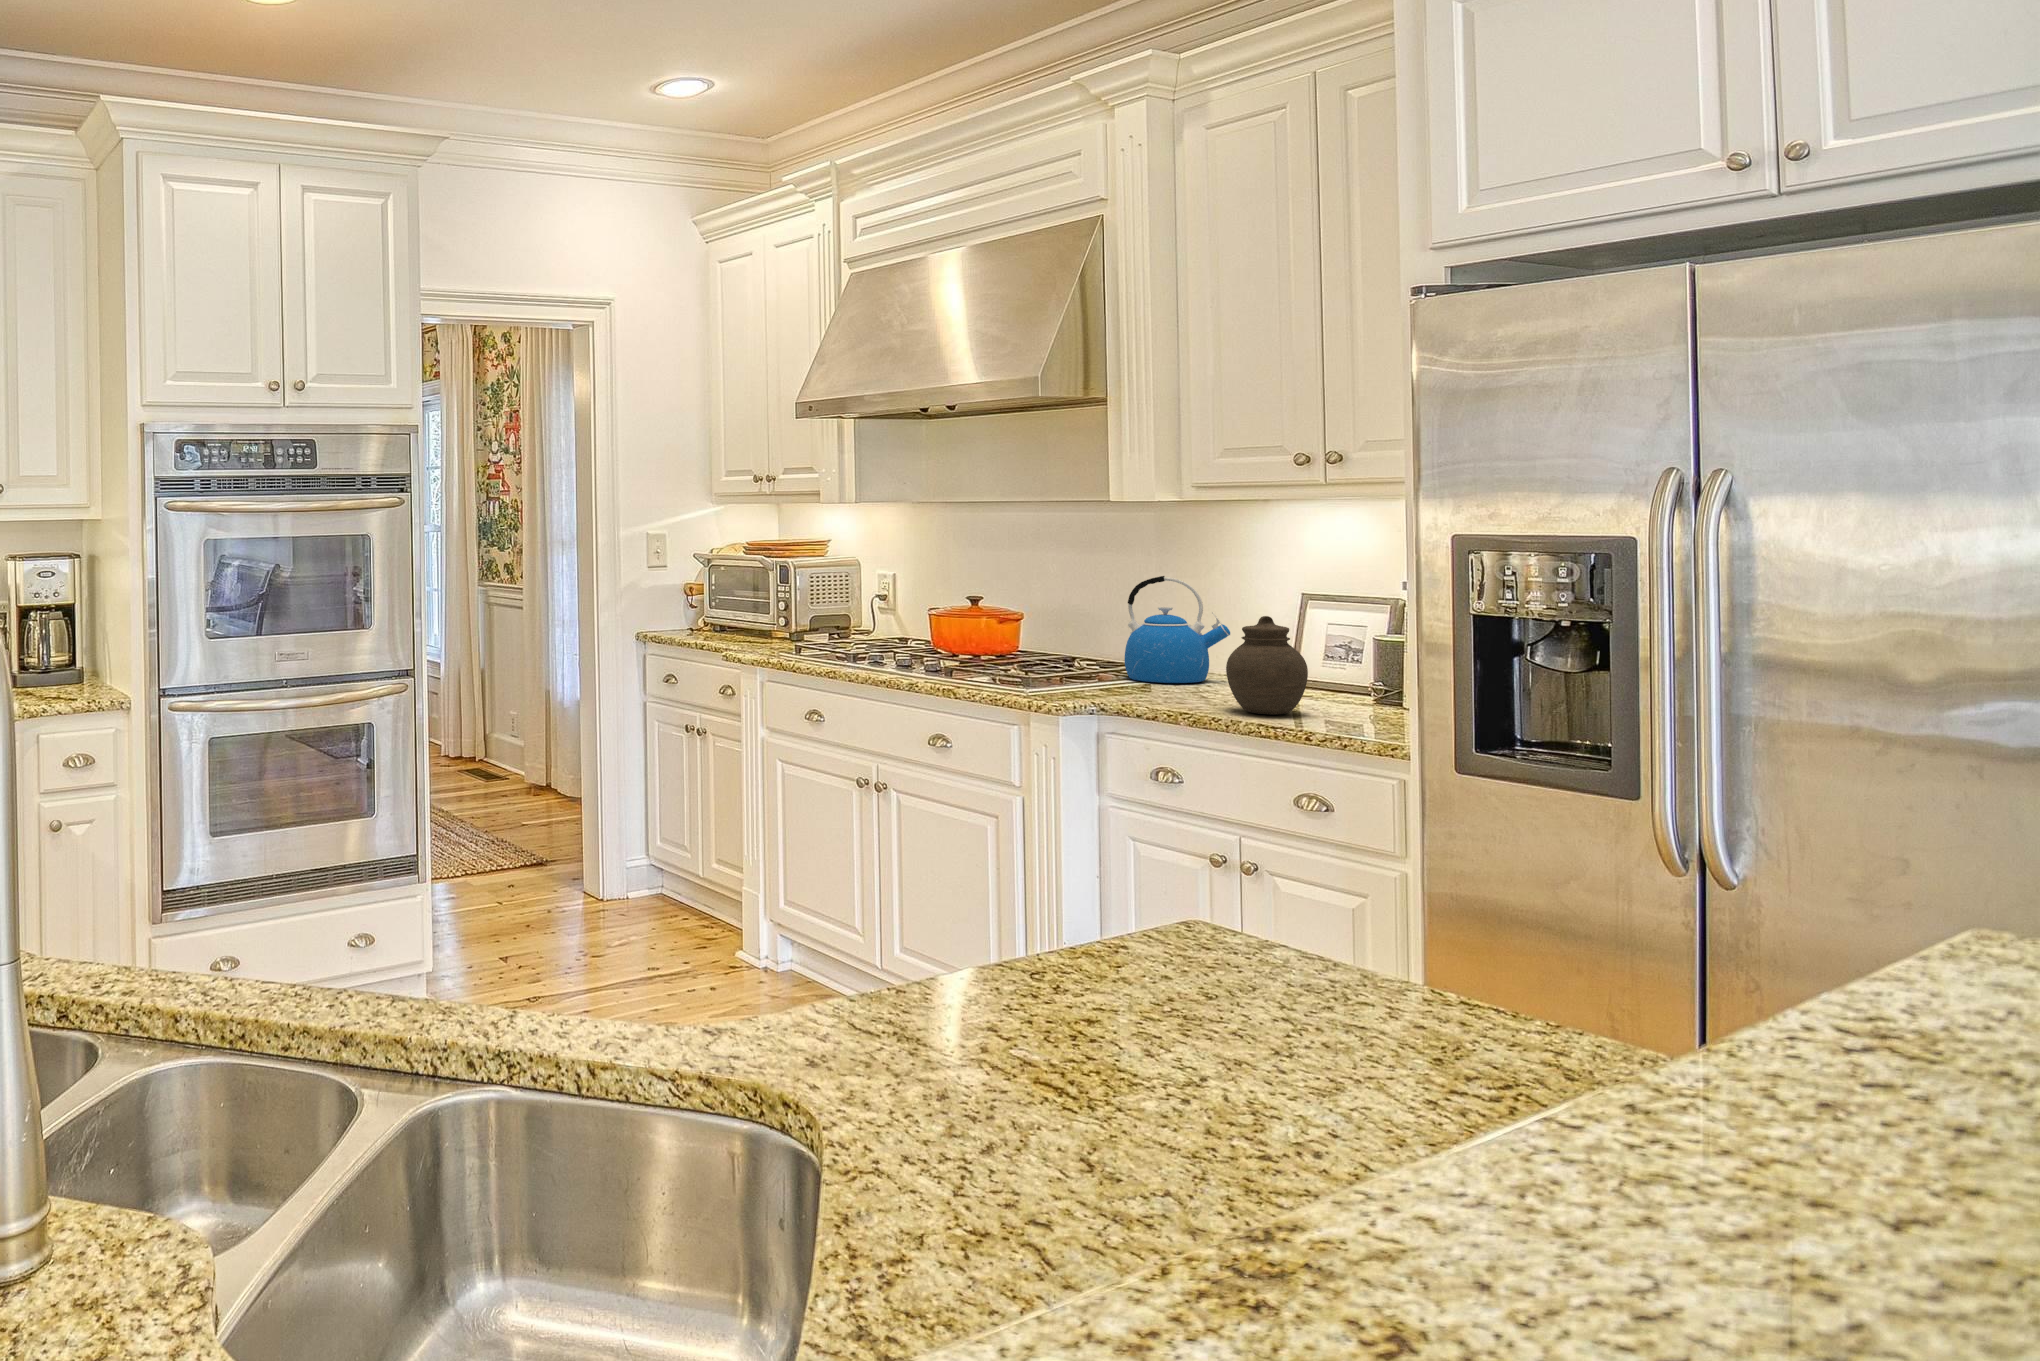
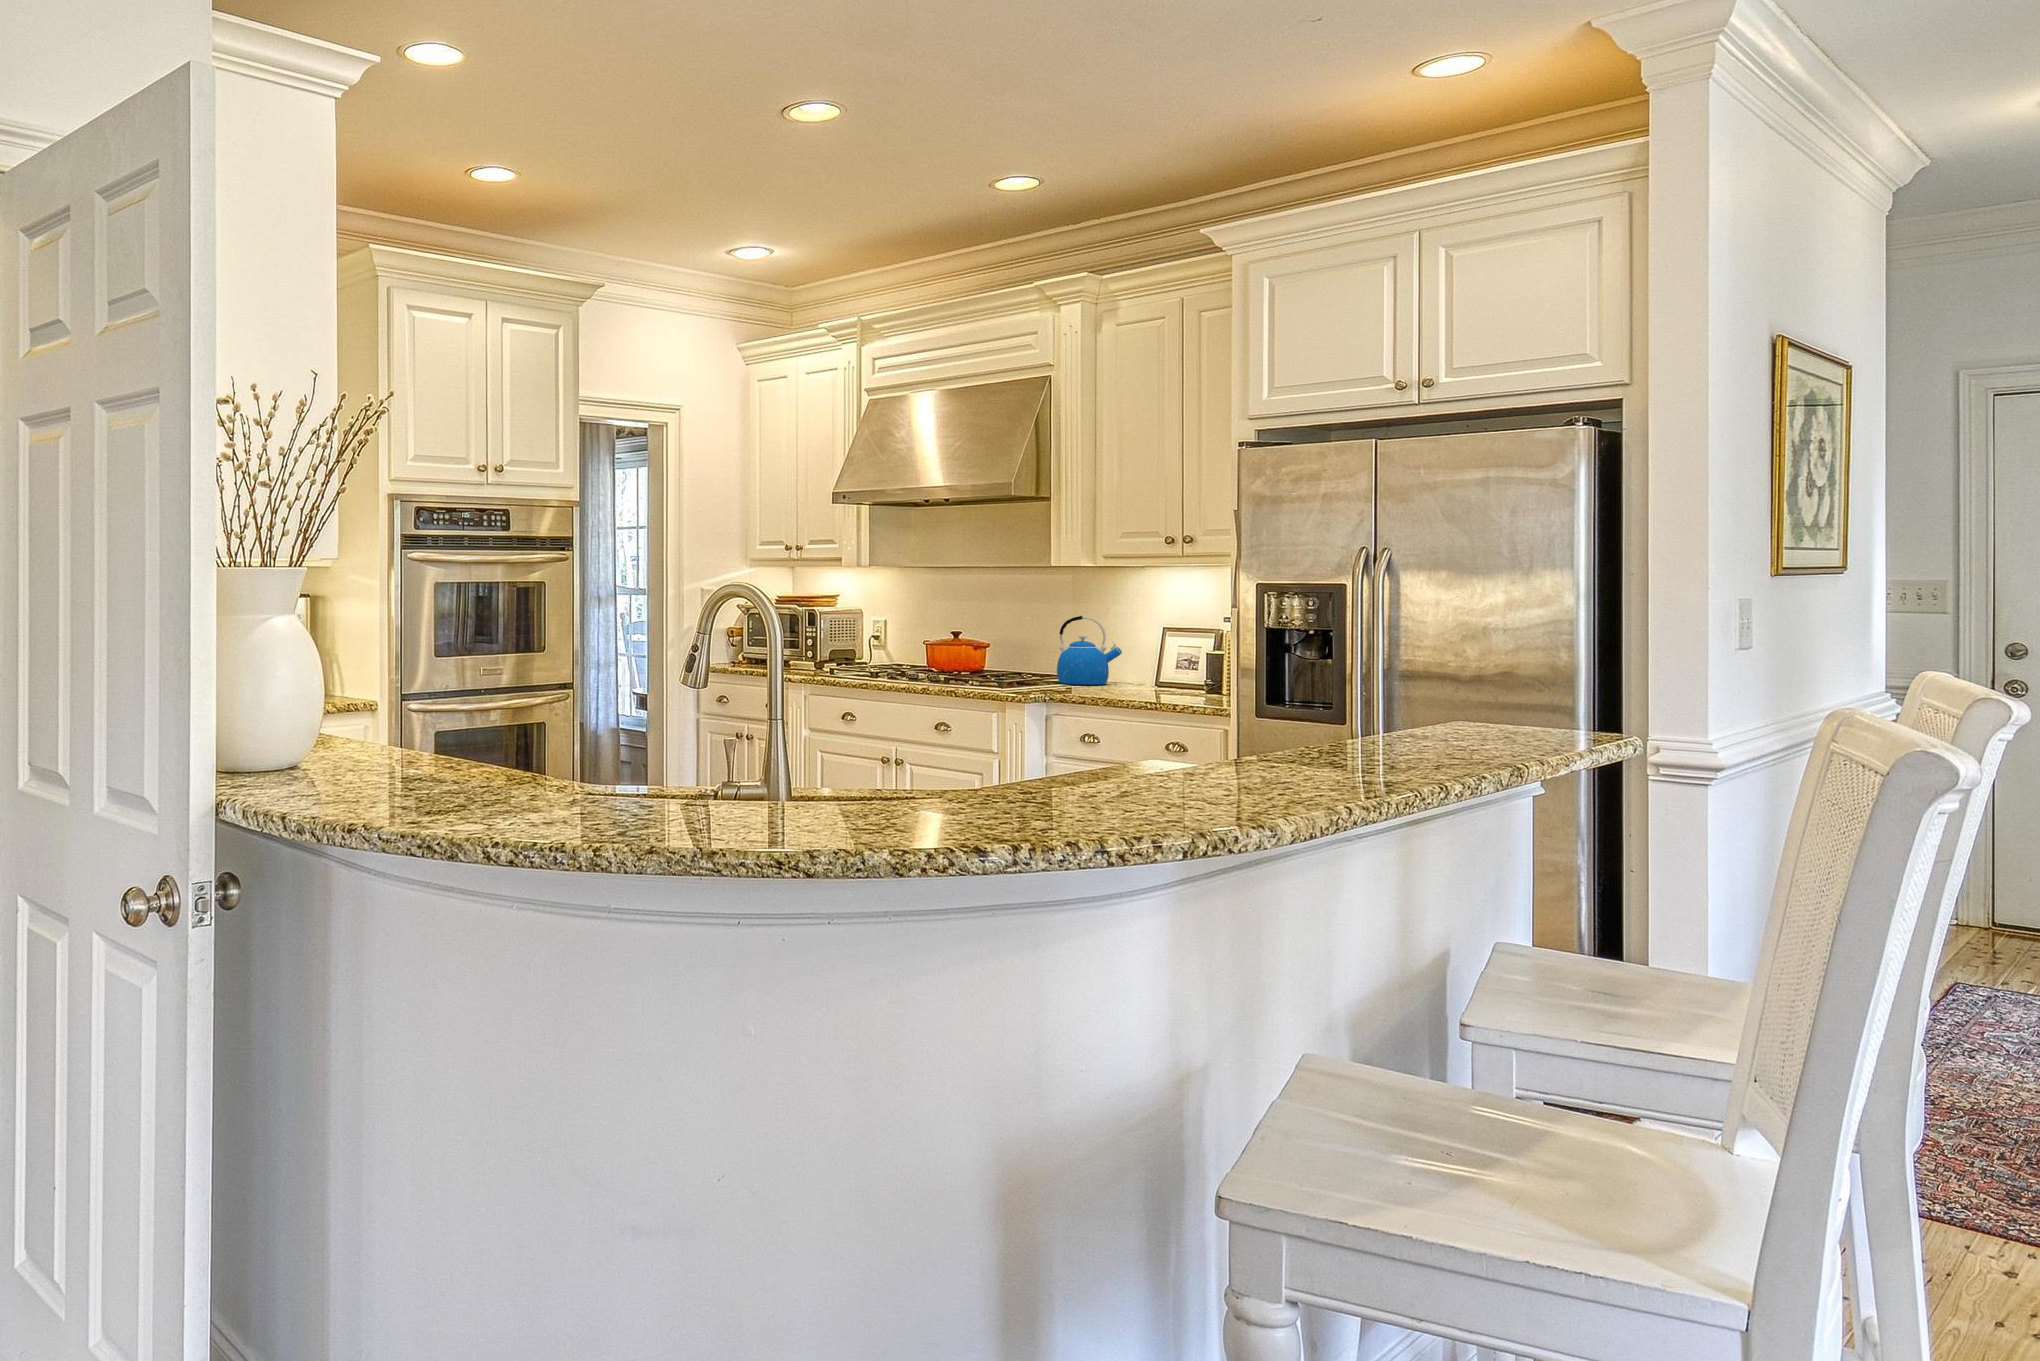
jar: present [1226,616,1308,714] -> none [1126,637,1173,698]

